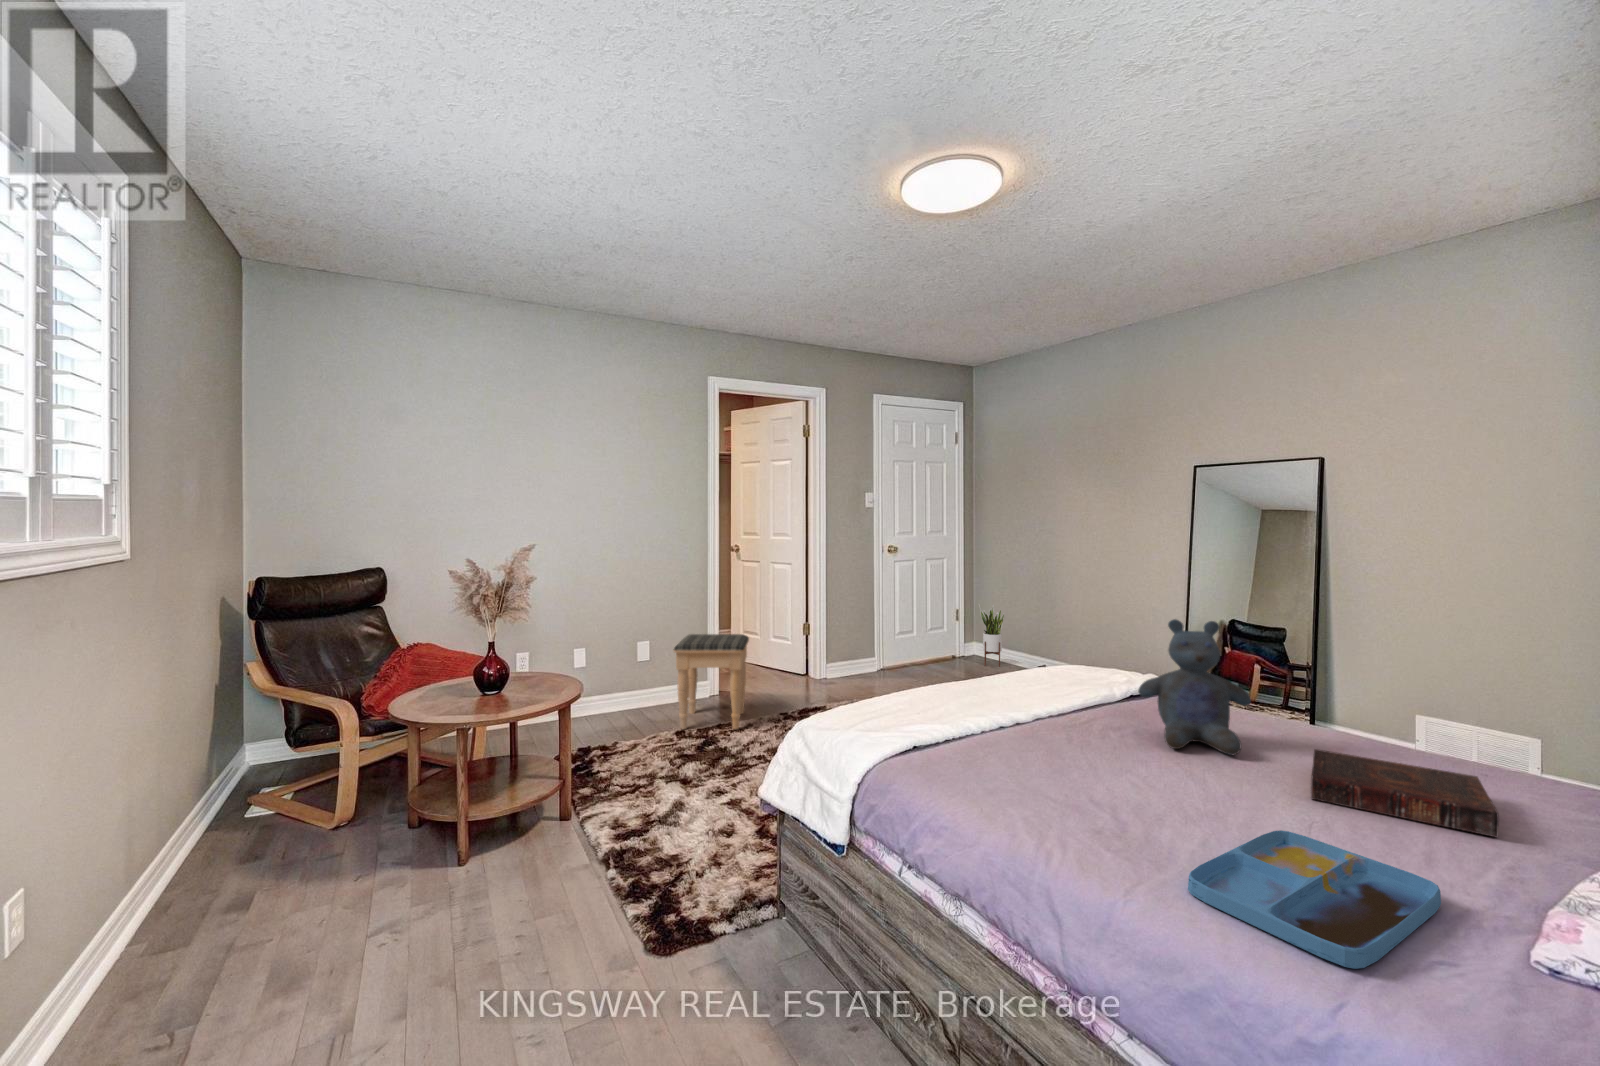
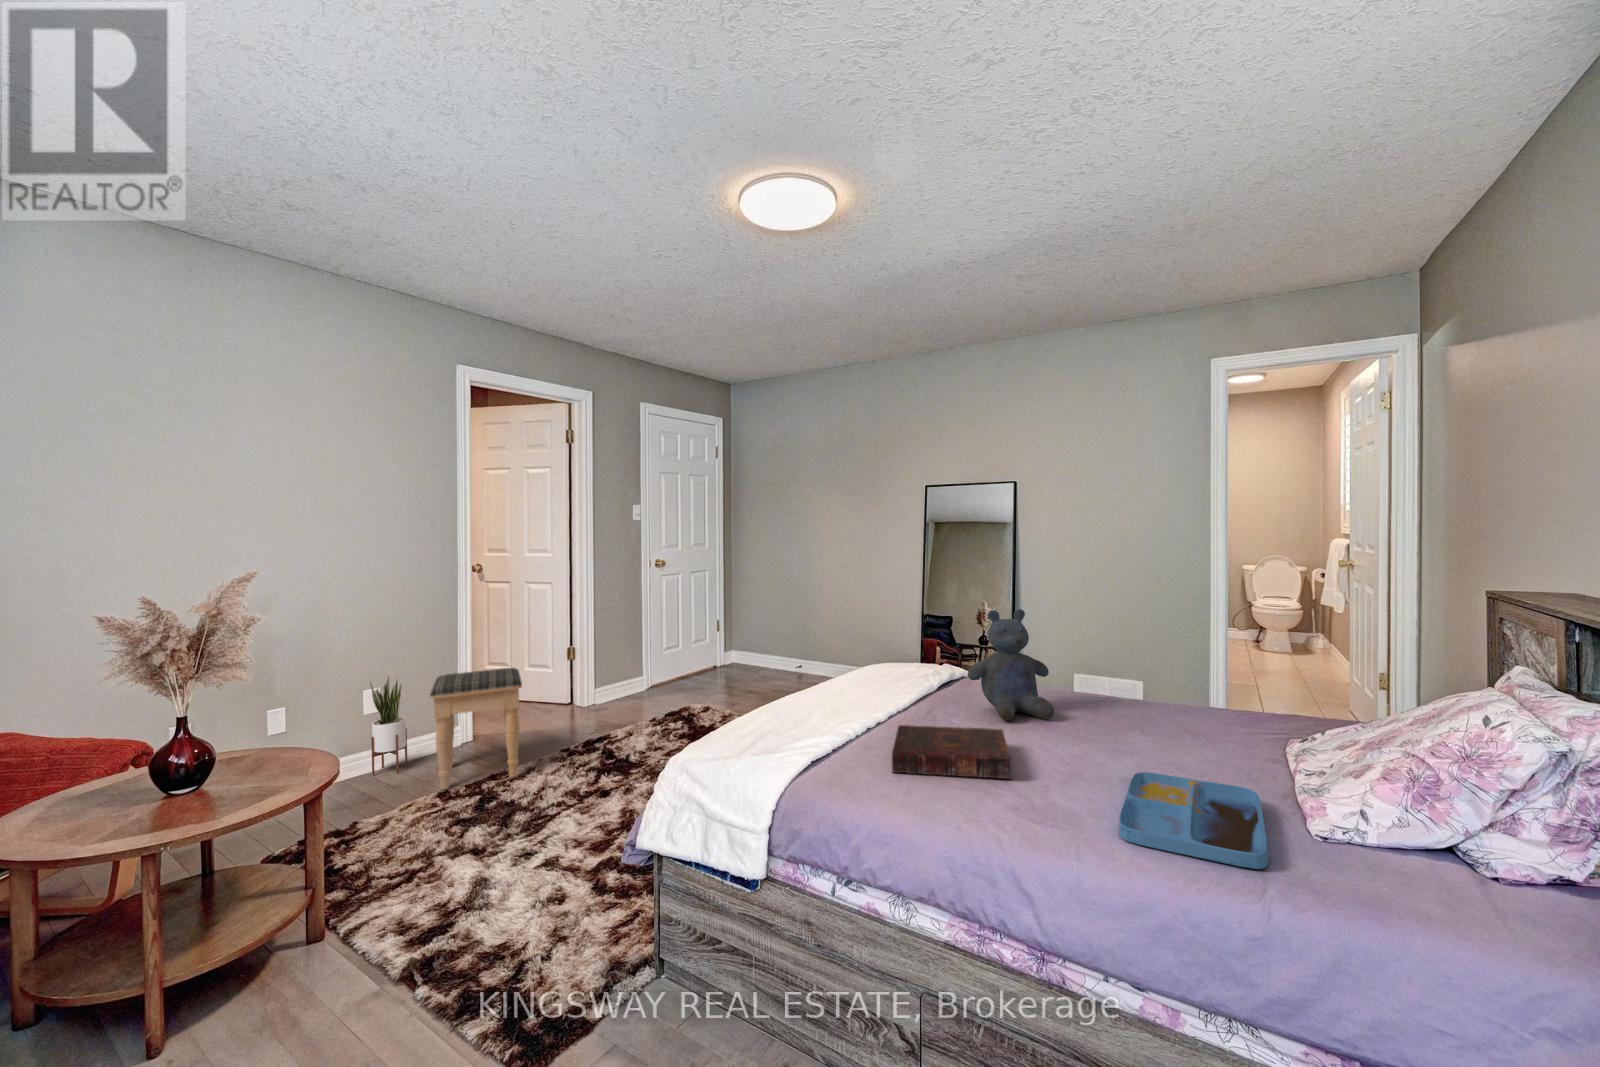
potted plant: present [979,605,1005,667] -> present [370,676,408,776]
book: present [1311,749,1499,837] -> present [892,725,1012,779]

